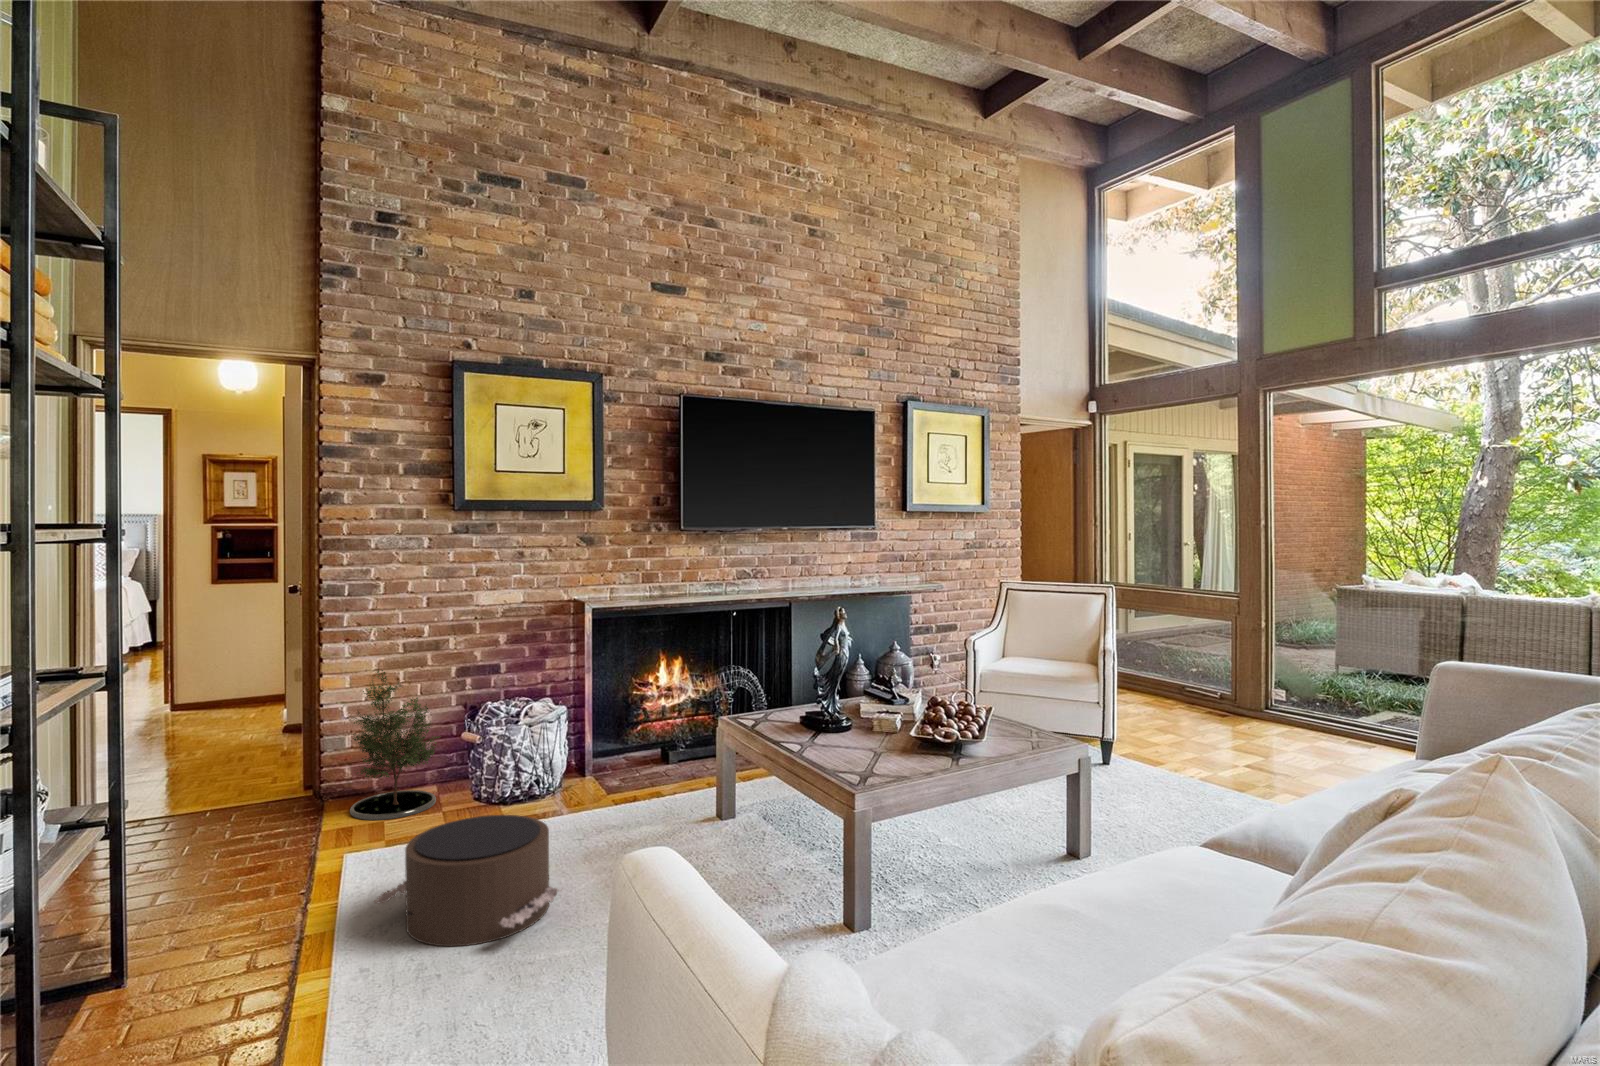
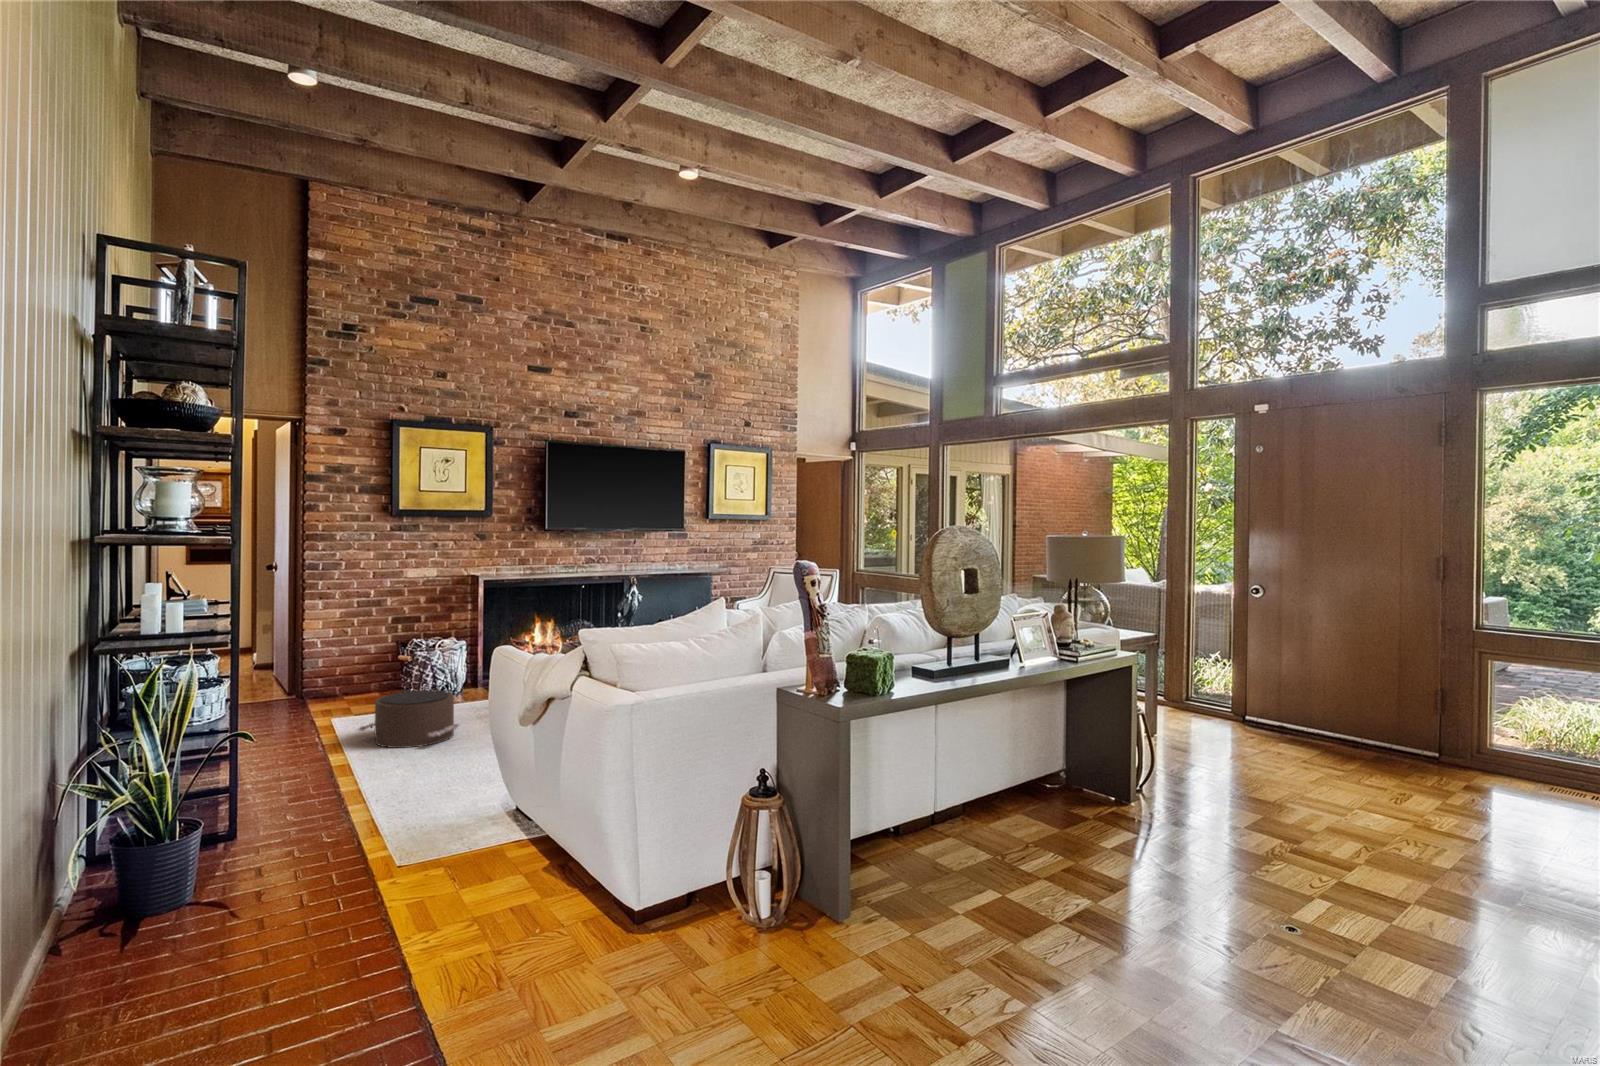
potted tree: present [350,670,440,820] -> none [322,616,384,707]

